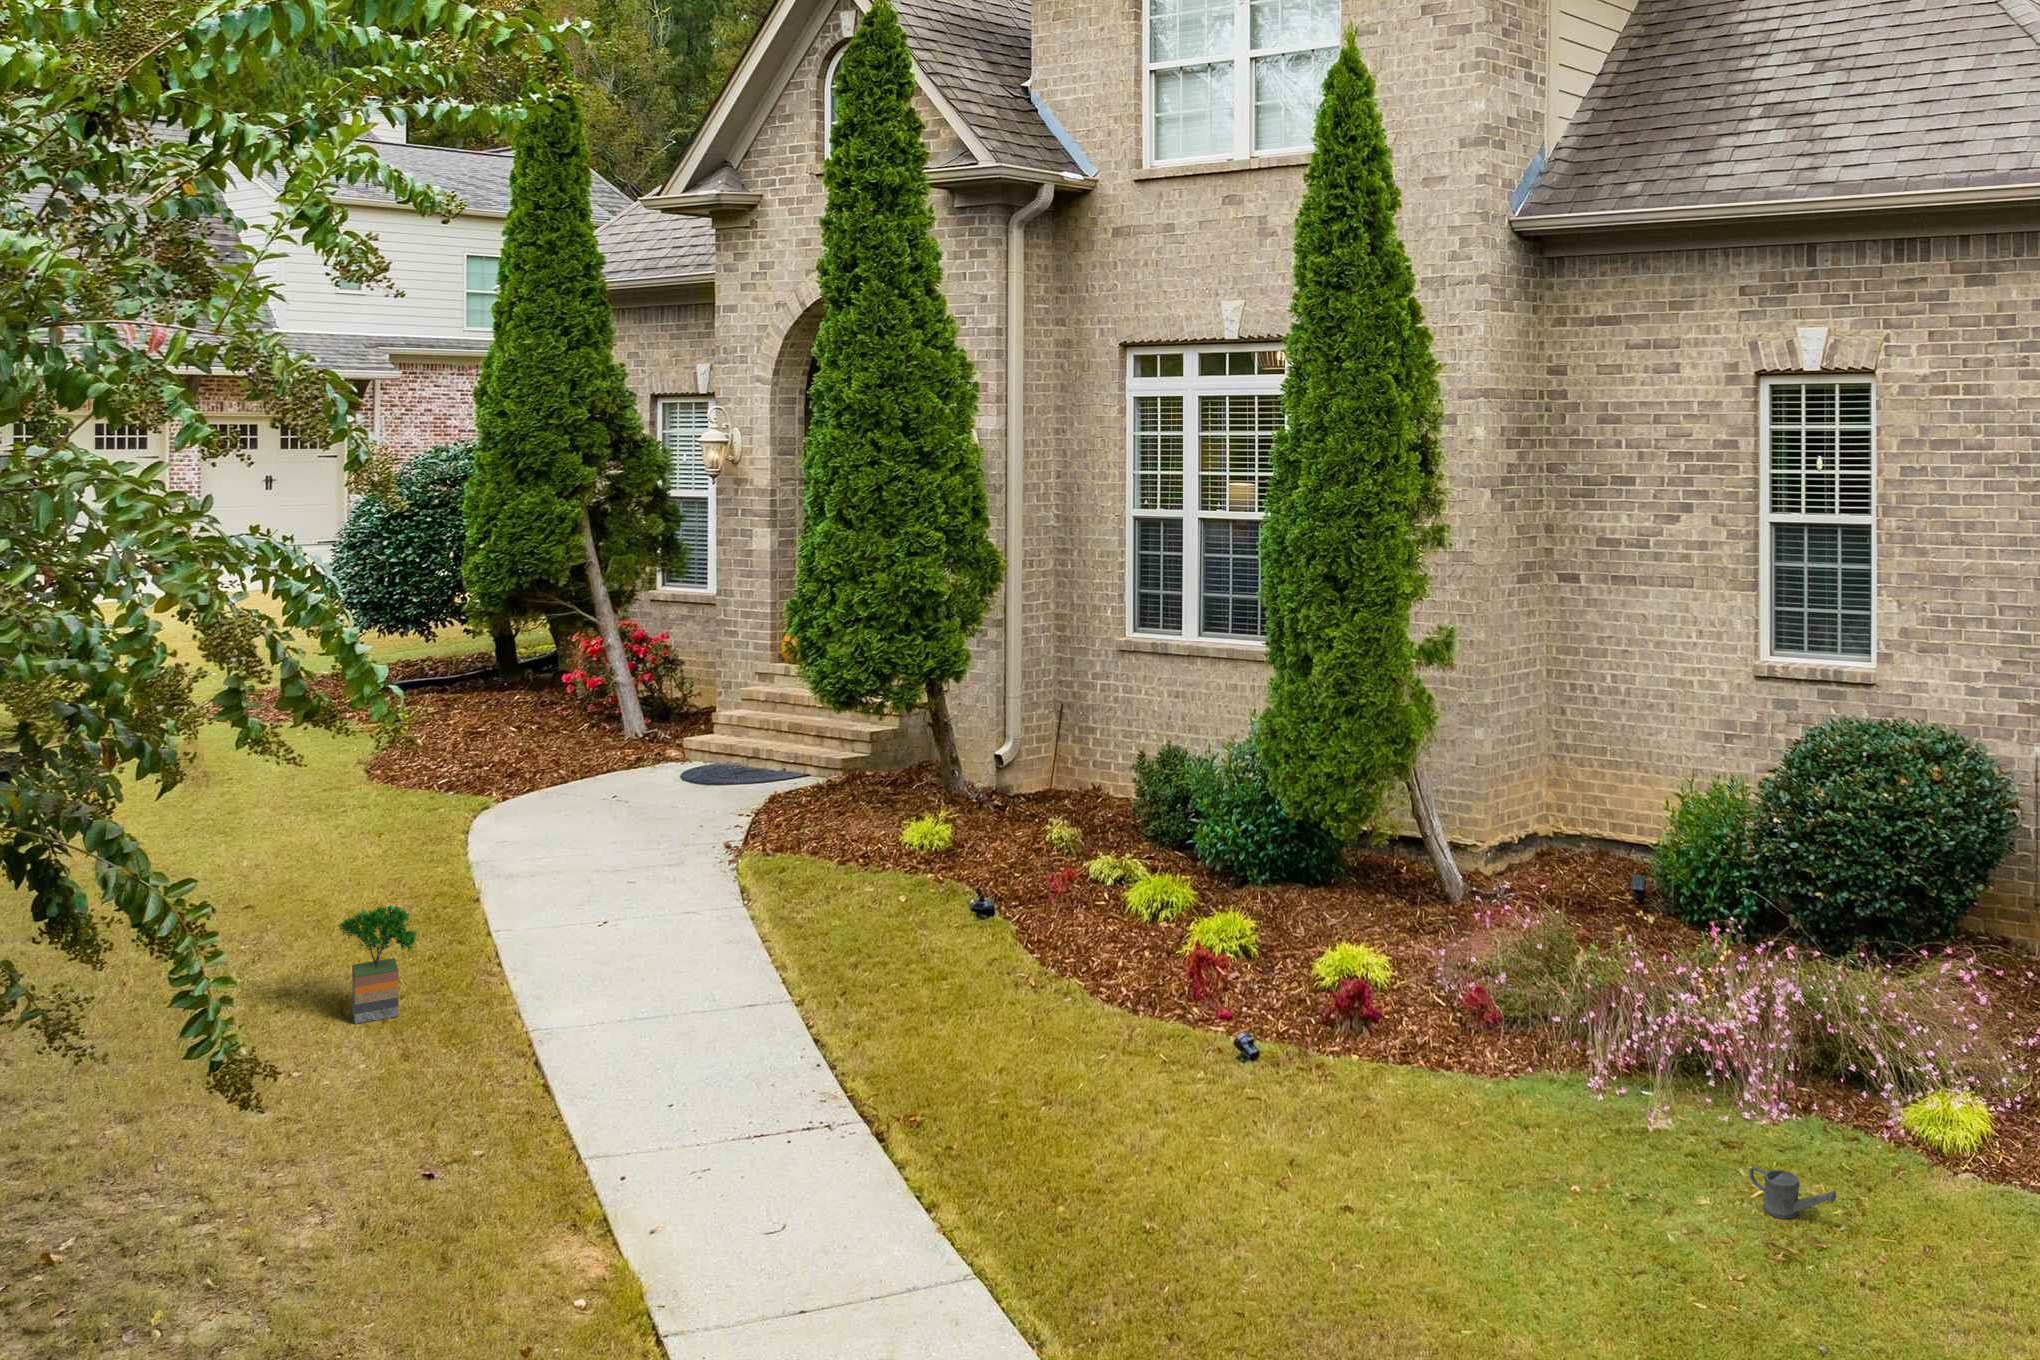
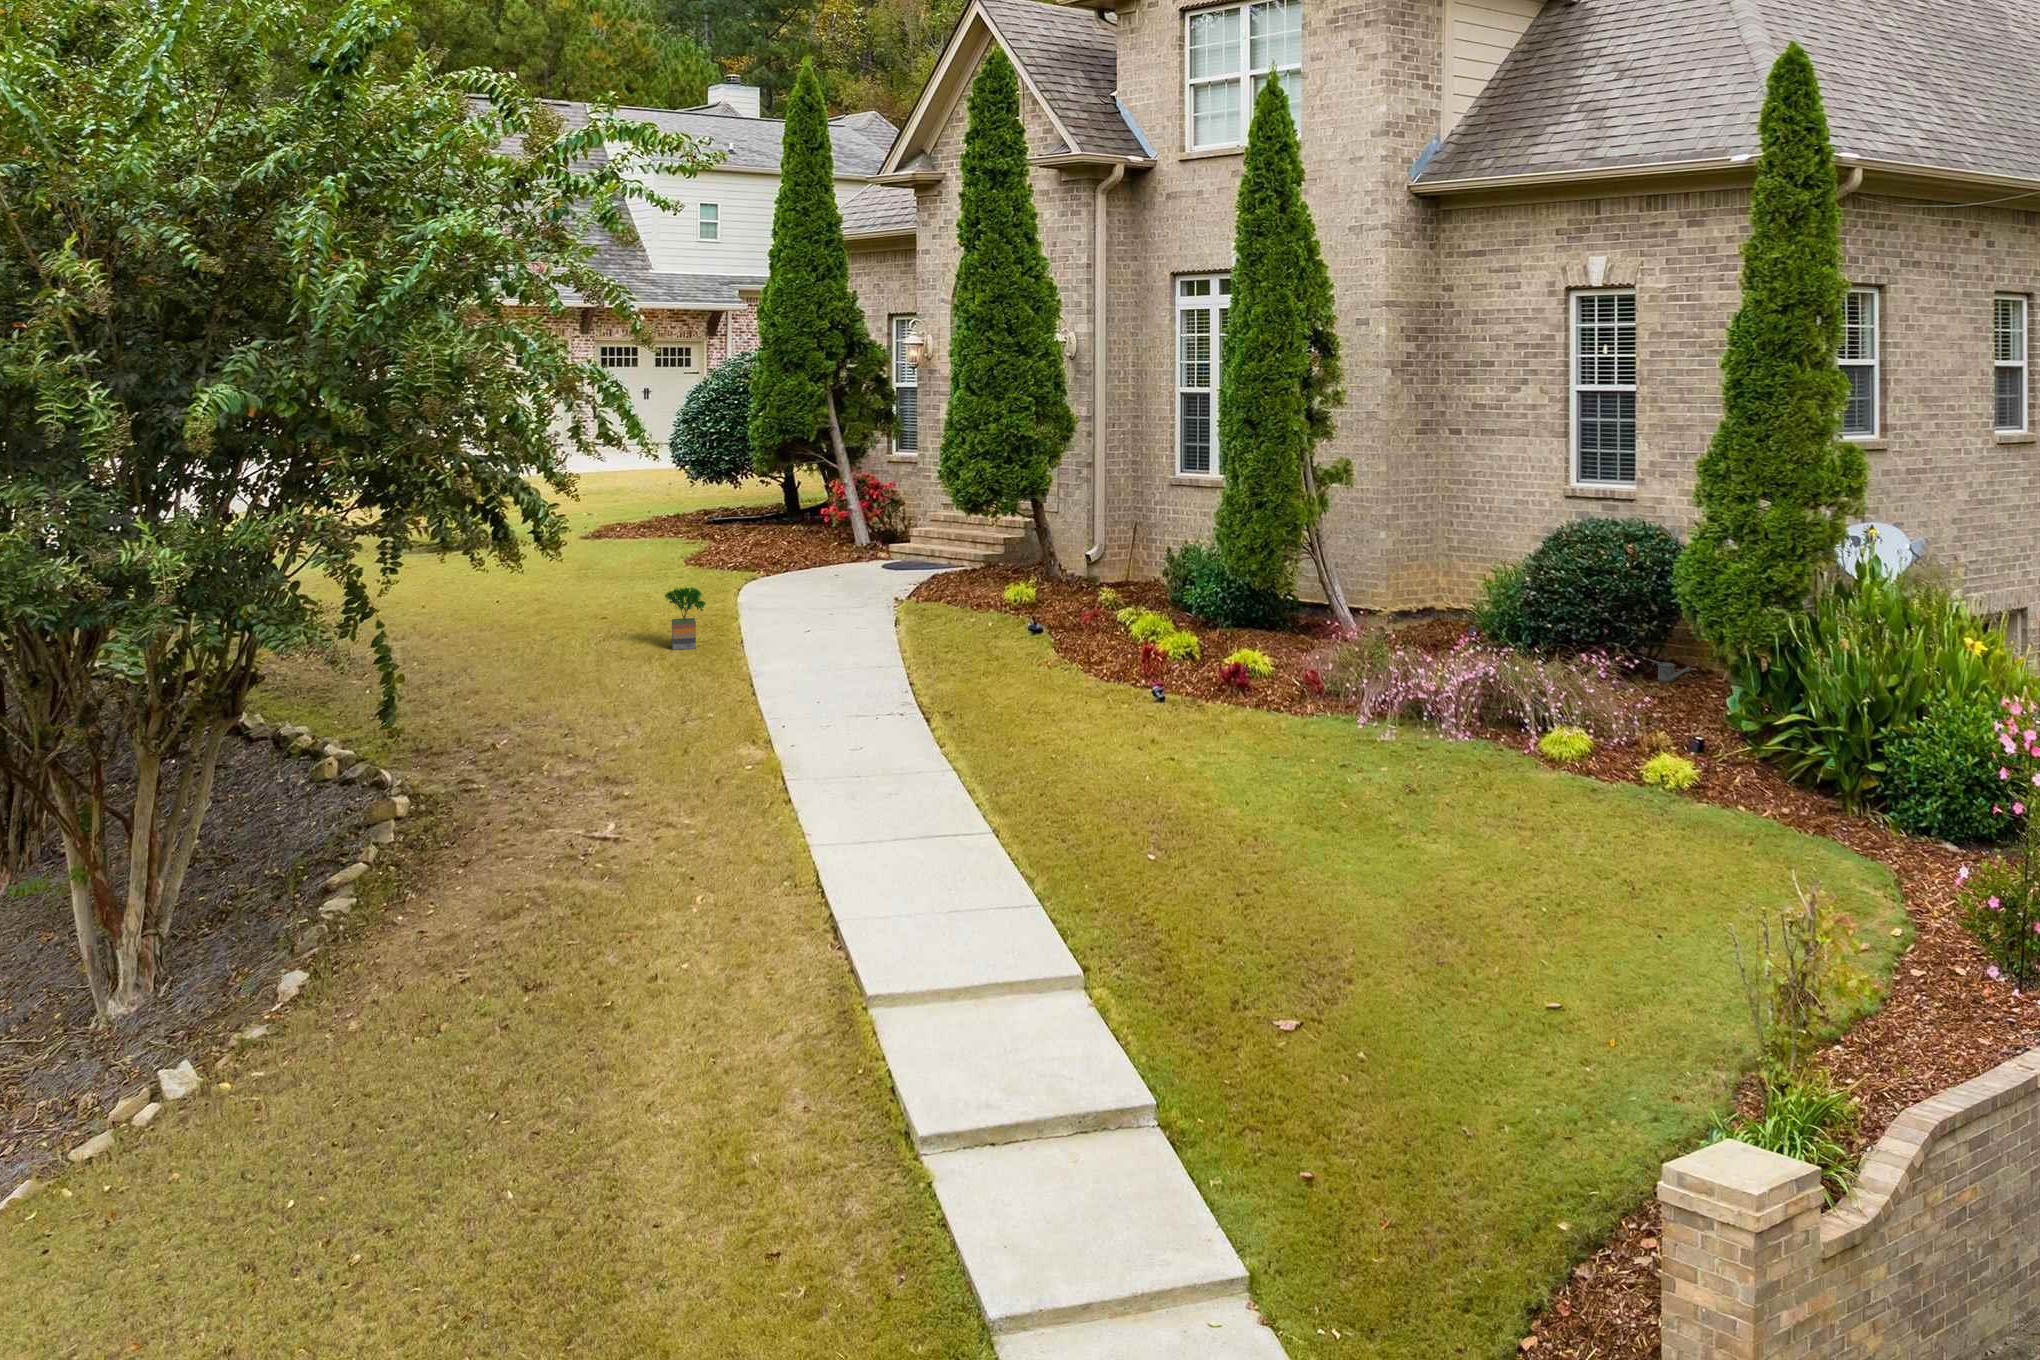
watering can: present [1750,1166,1836,1219] -> present [1652,661,1690,682]

